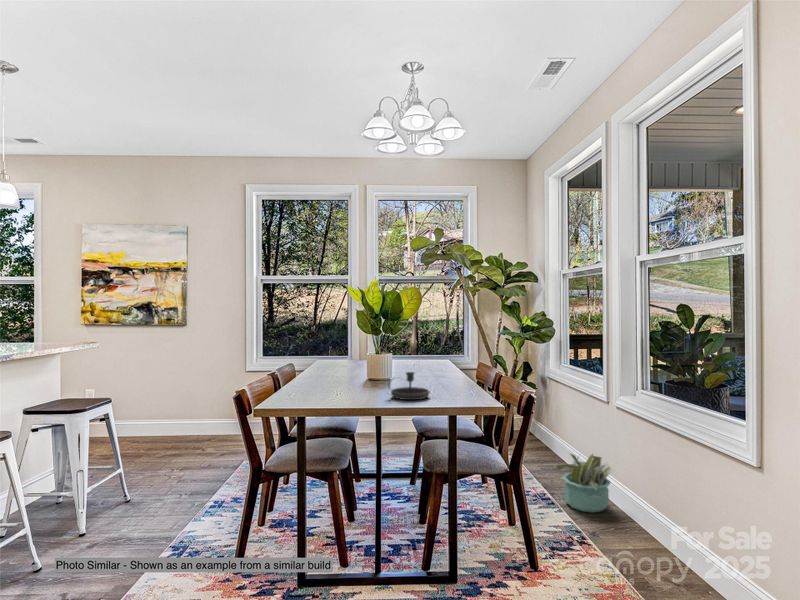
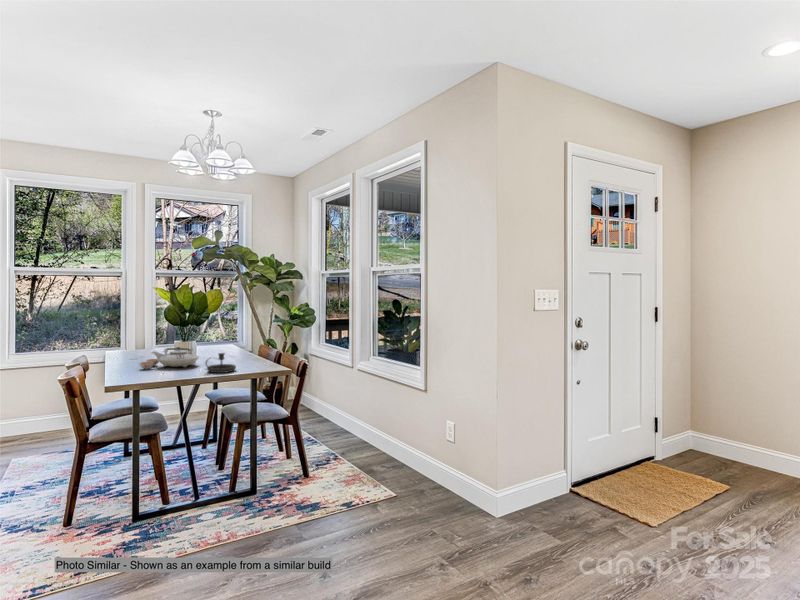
teapot: none [320,361,390,387] -> present [140,347,199,369]
decorative plant: present [553,454,613,513] -> none [315,404,356,443]

